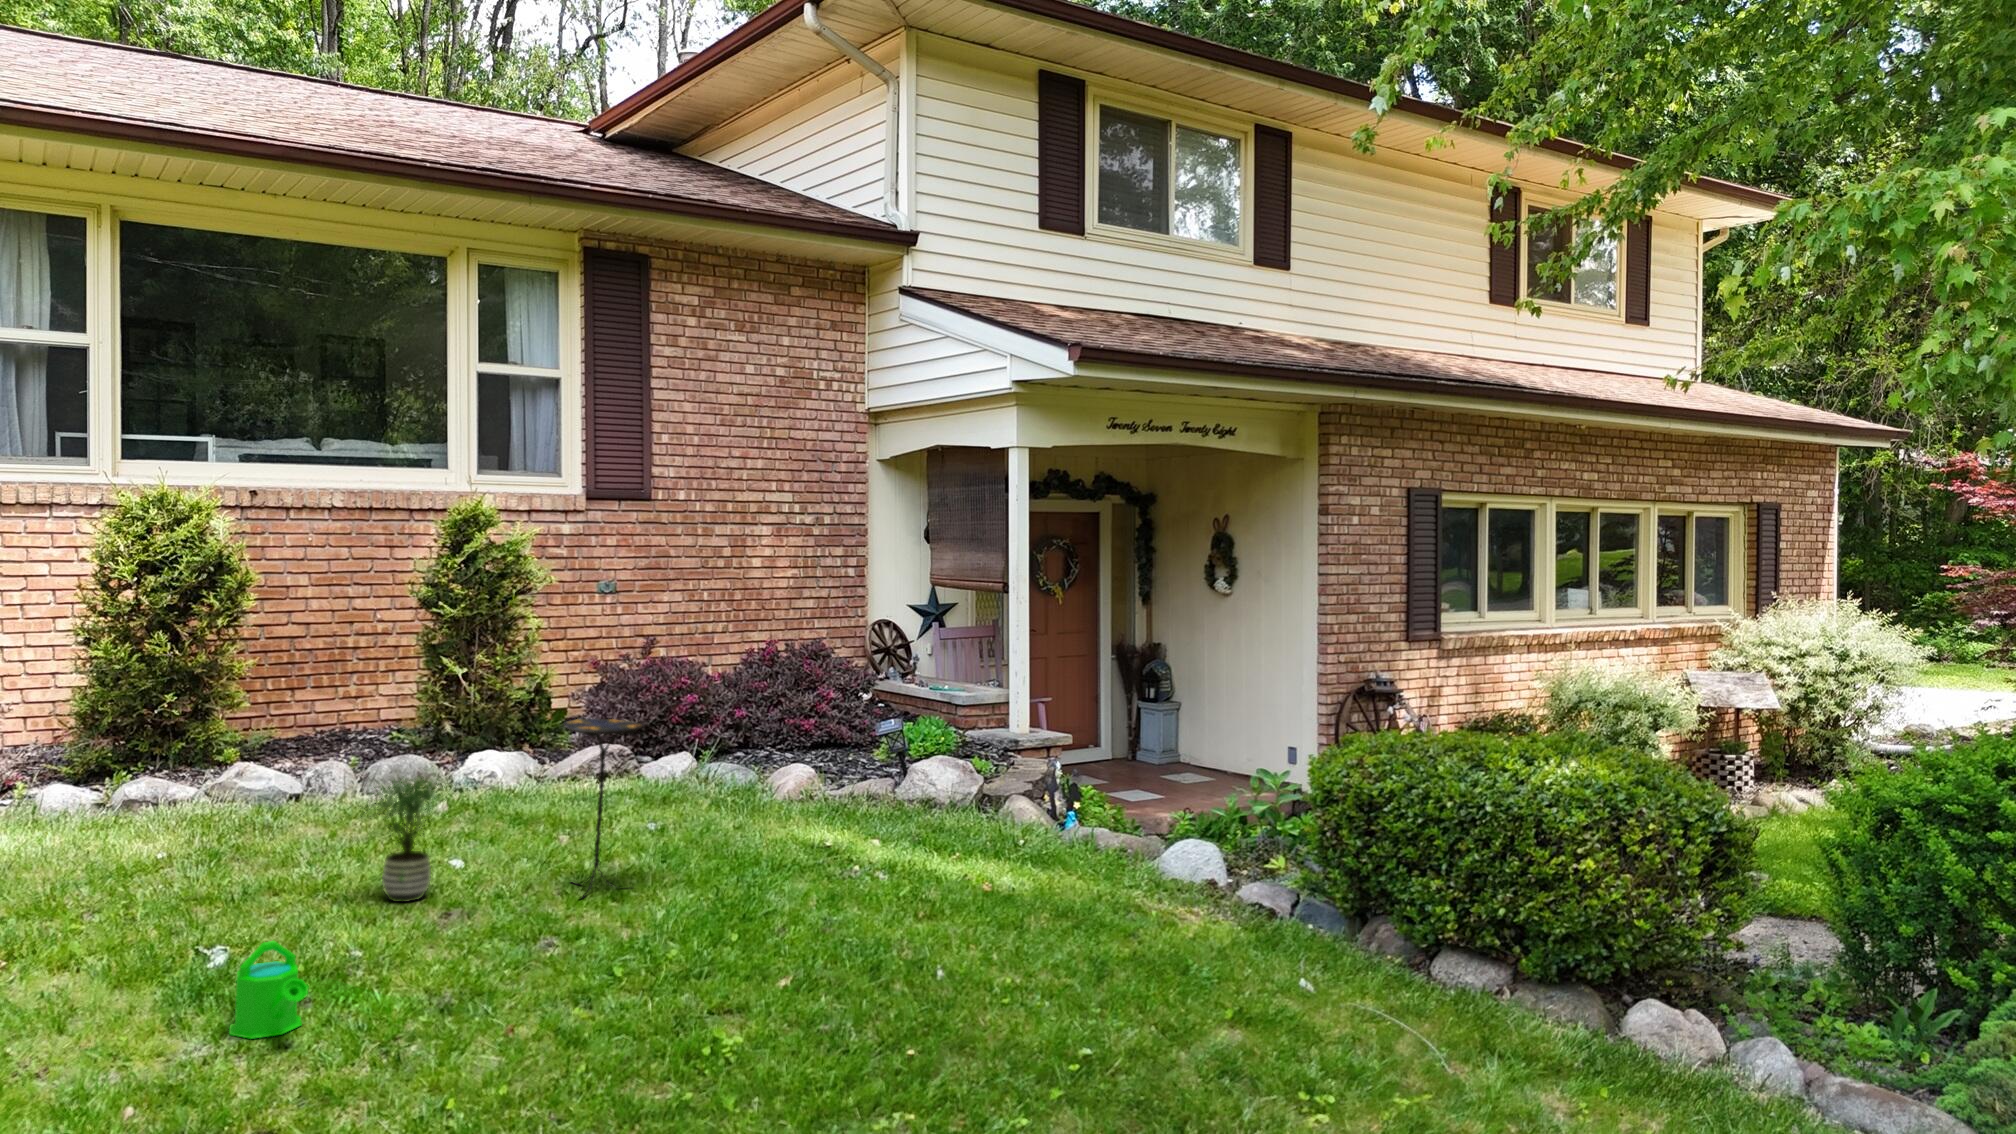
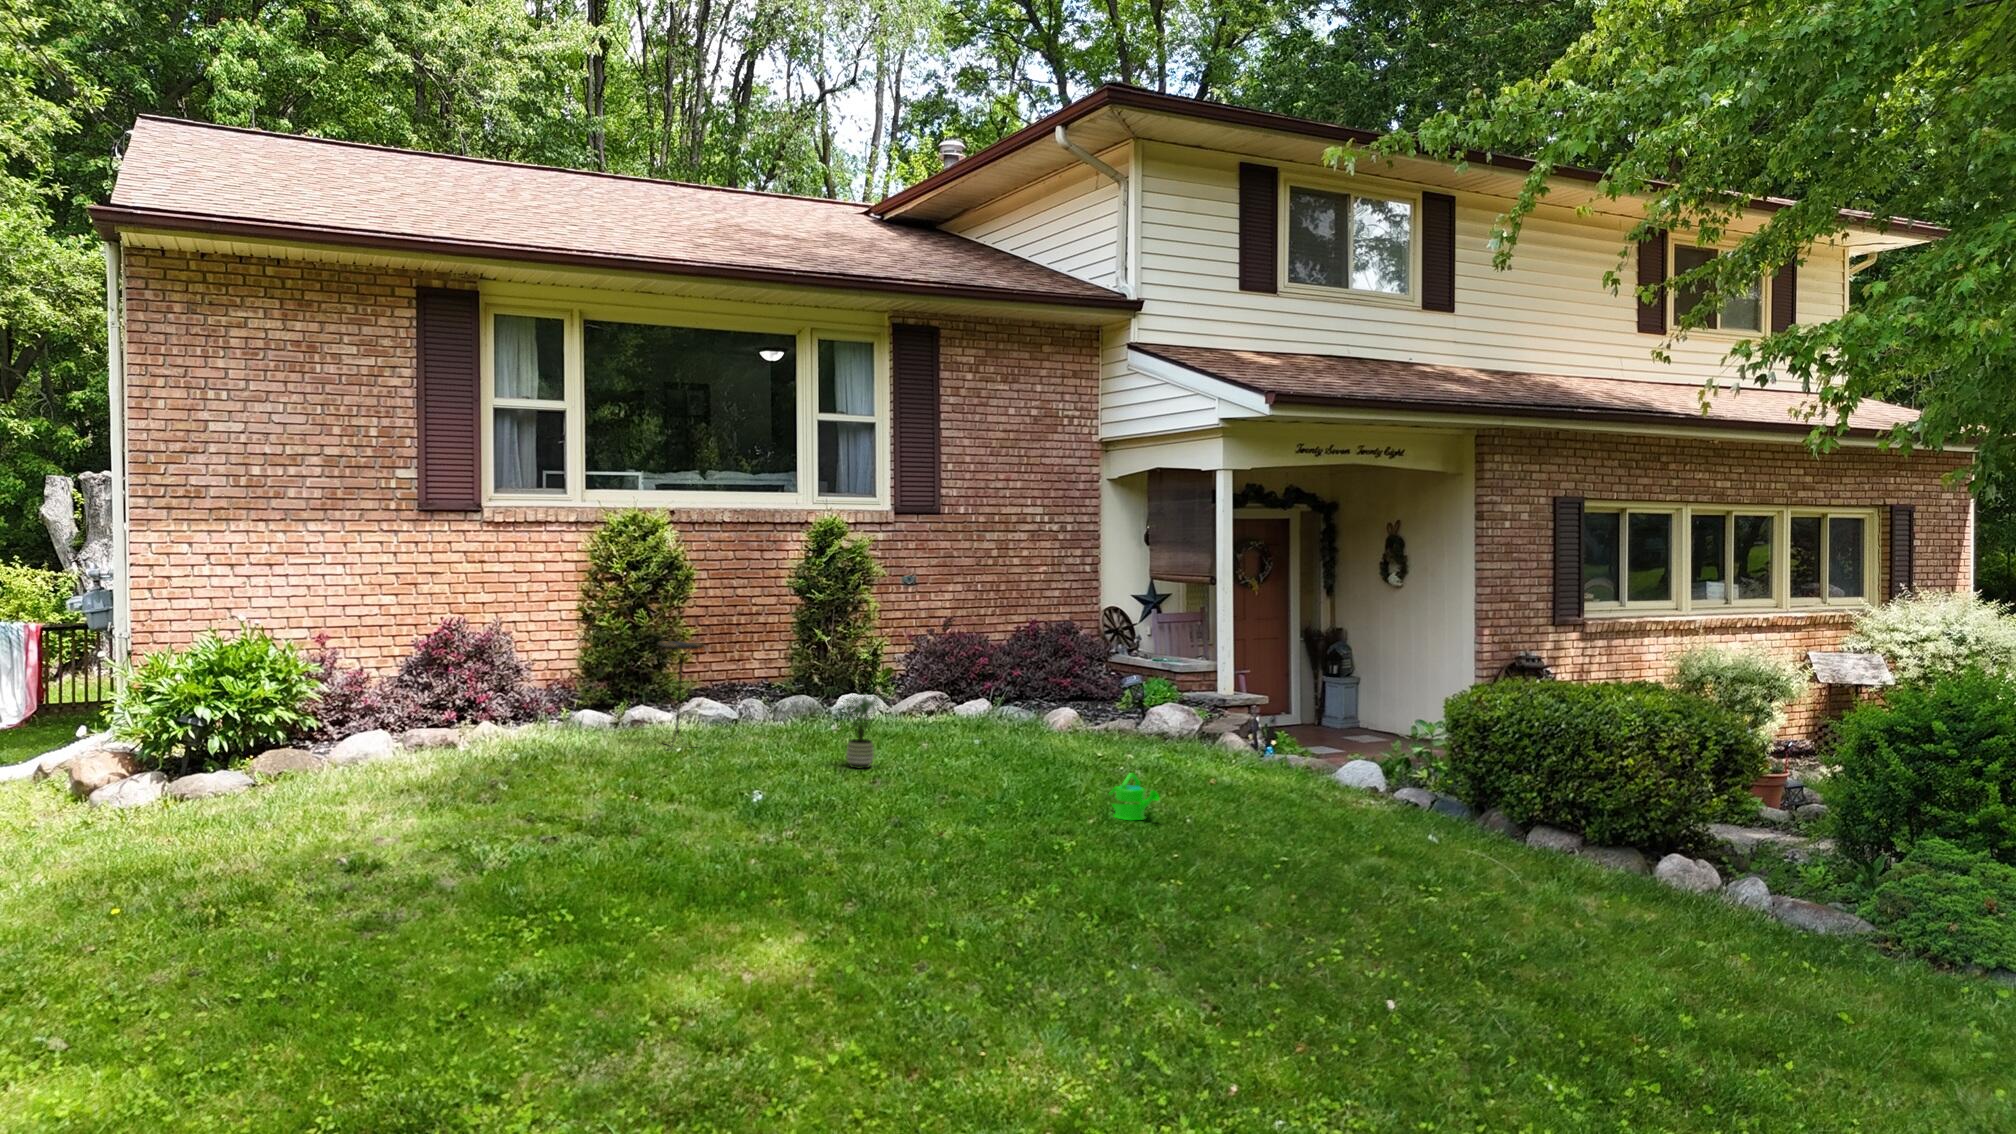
side table: present [564,719,643,897] -> present [658,641,704,745]
watering can: present [229,941,308,1039] -> present [1109,773,1159,820]

